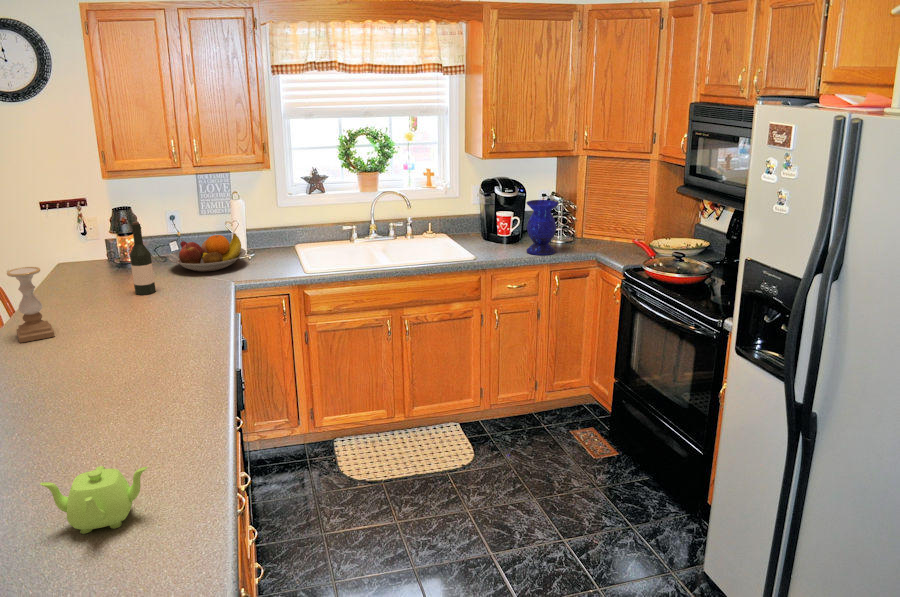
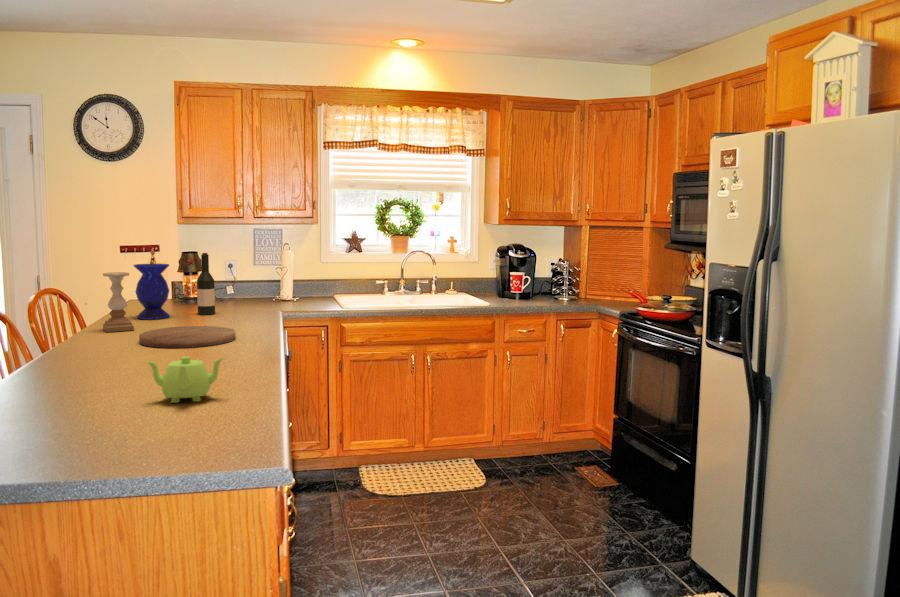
vase: present [527,200,558,255] -> present [133,264,169,320]
fruit bowl: present [169,233,246,271] -> none [226,277,292,306]
cutting board: none [56,332,176,381] -> present [139,326,235,348]

